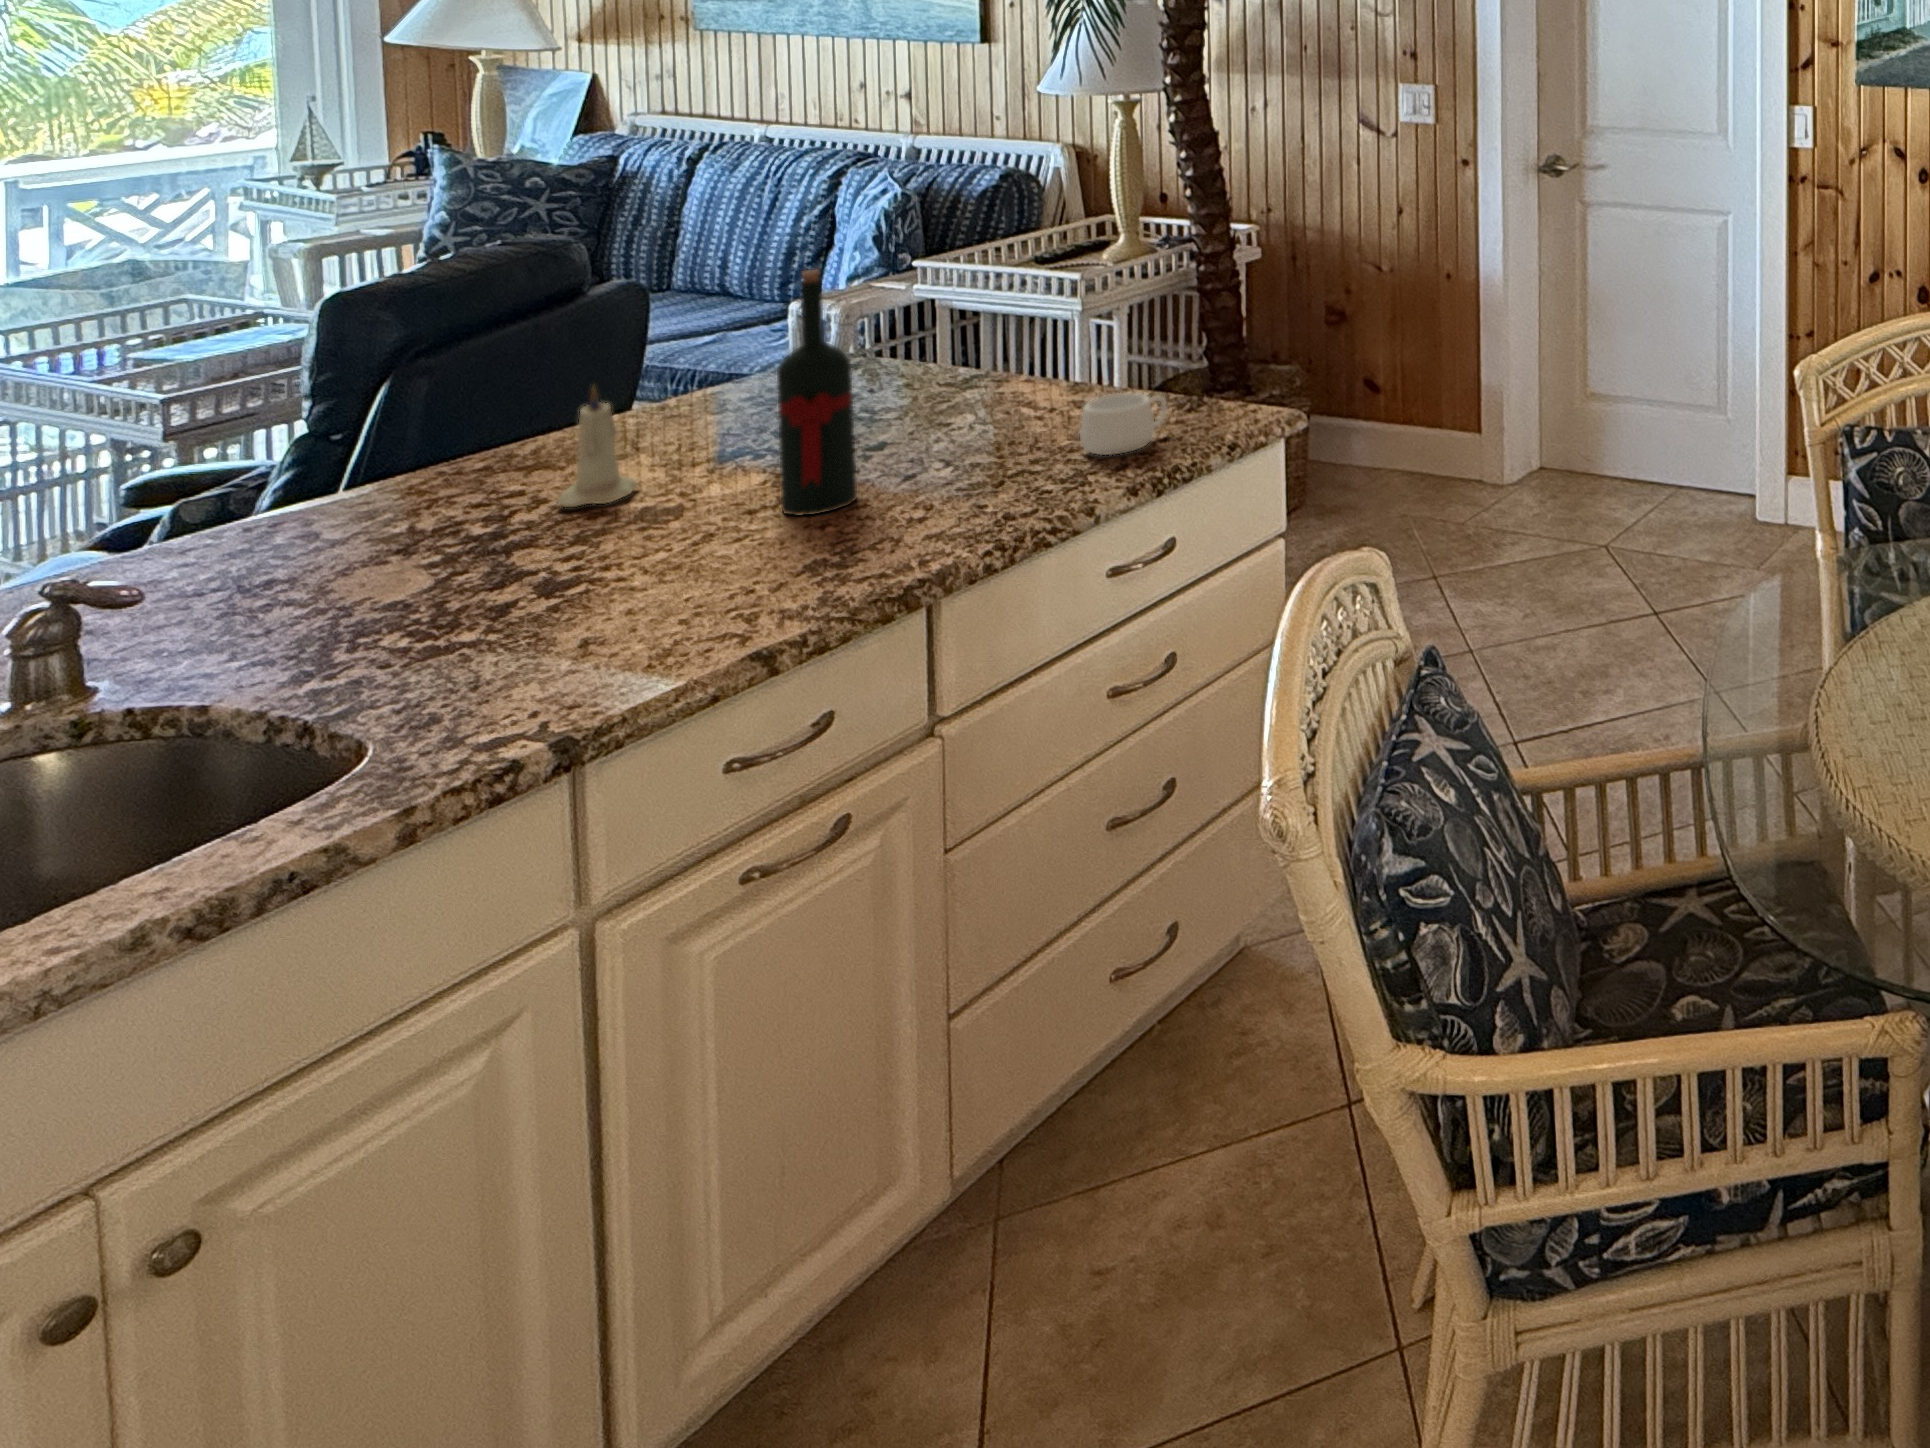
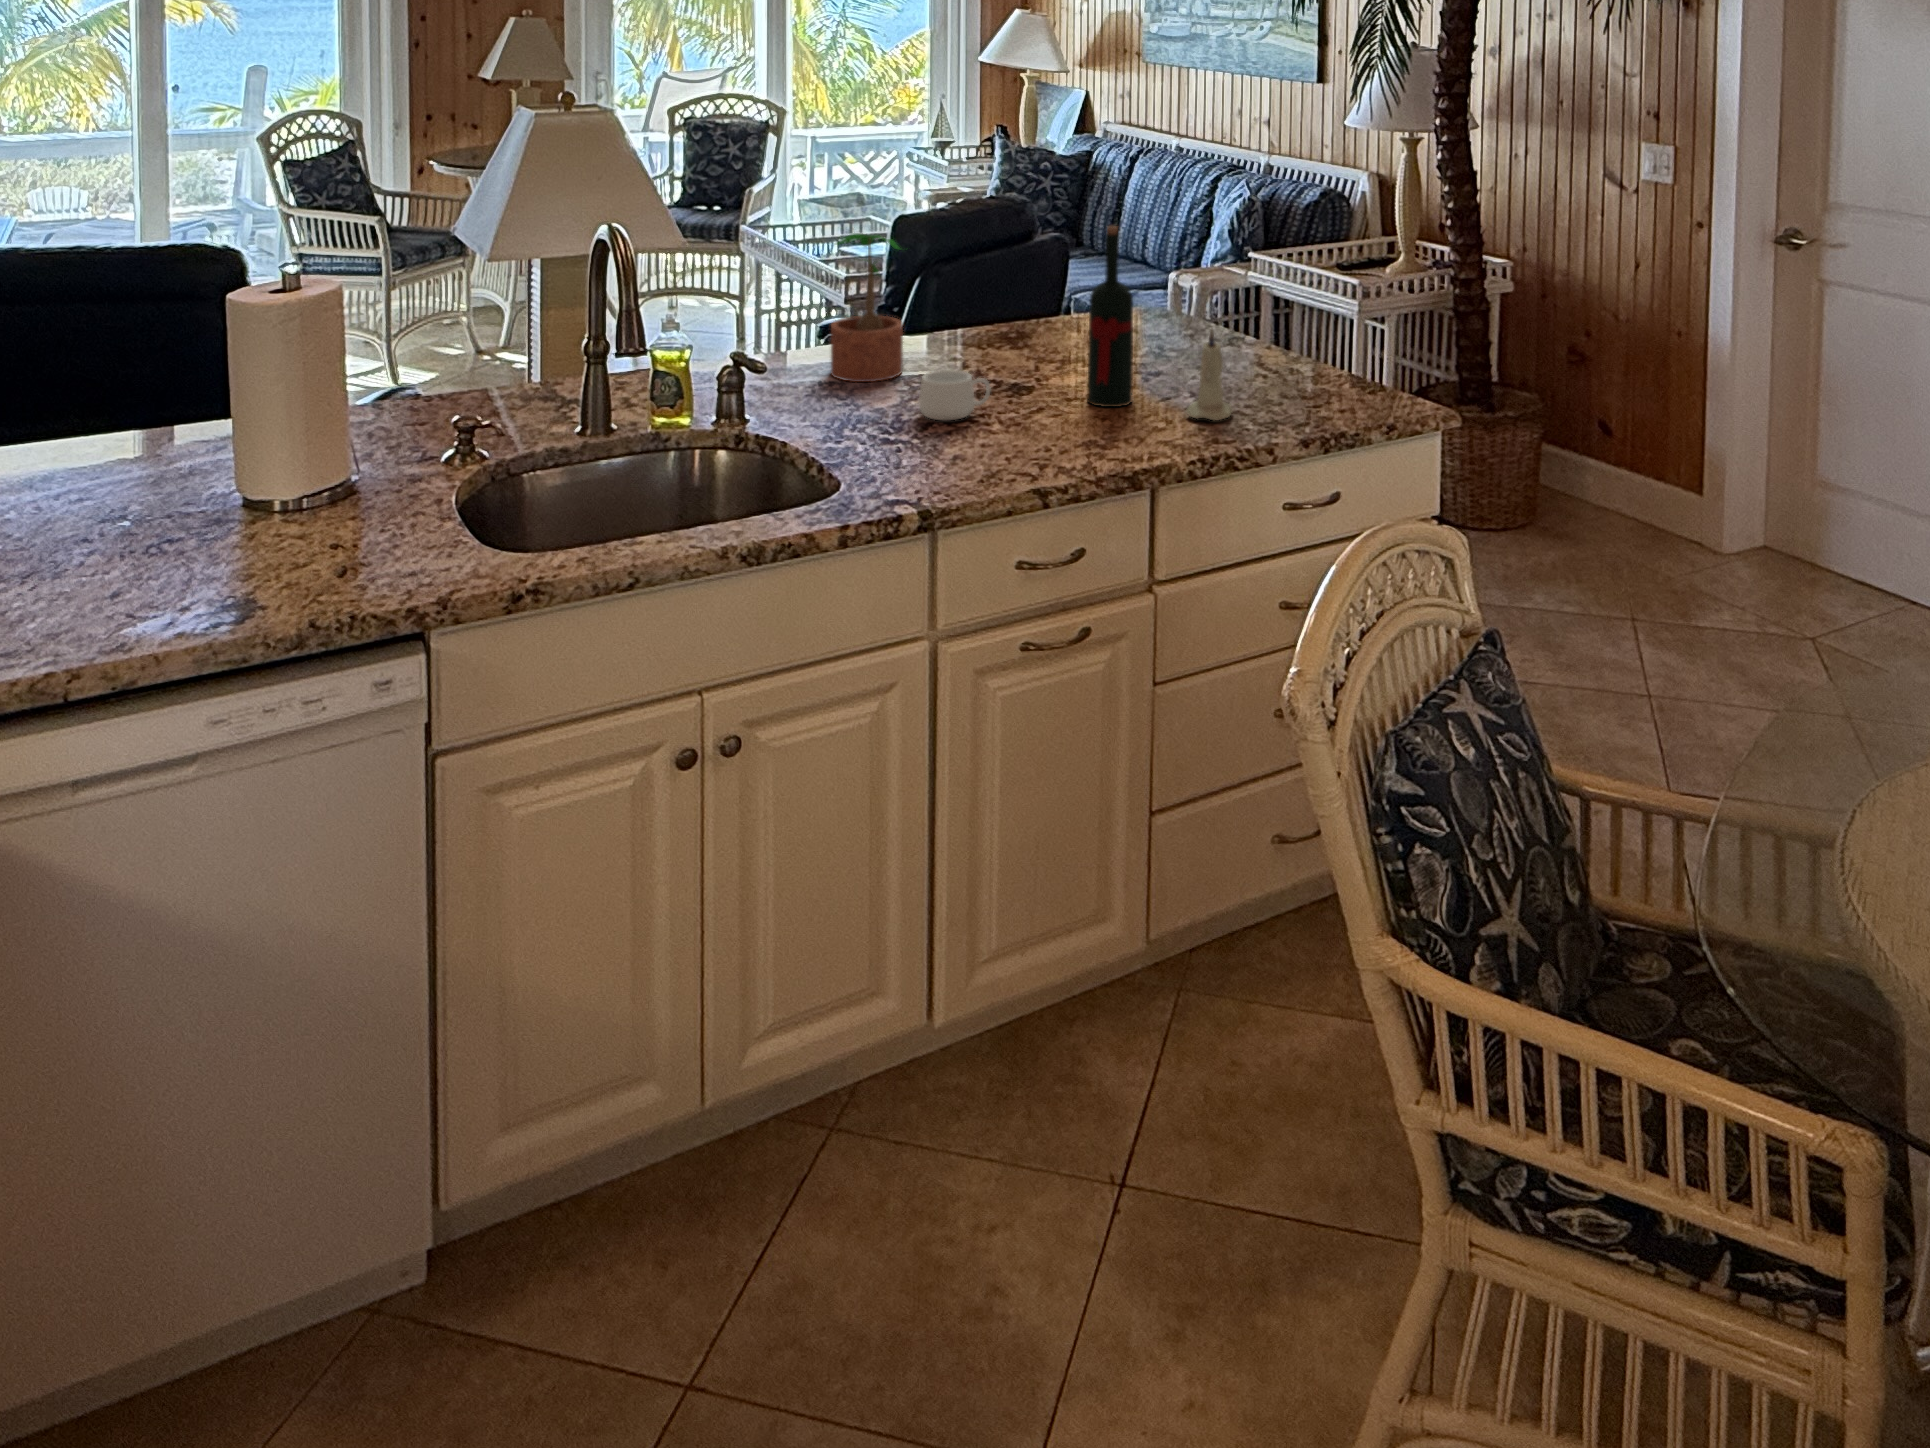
potted plant: none [233,342,414,581] -> present [831,233,903,382]
candle: present [557,384,637,507] -> present [1186,329,1233,421]
mug: present [1080,393,1167,455] -> present [919,370,991,421]

